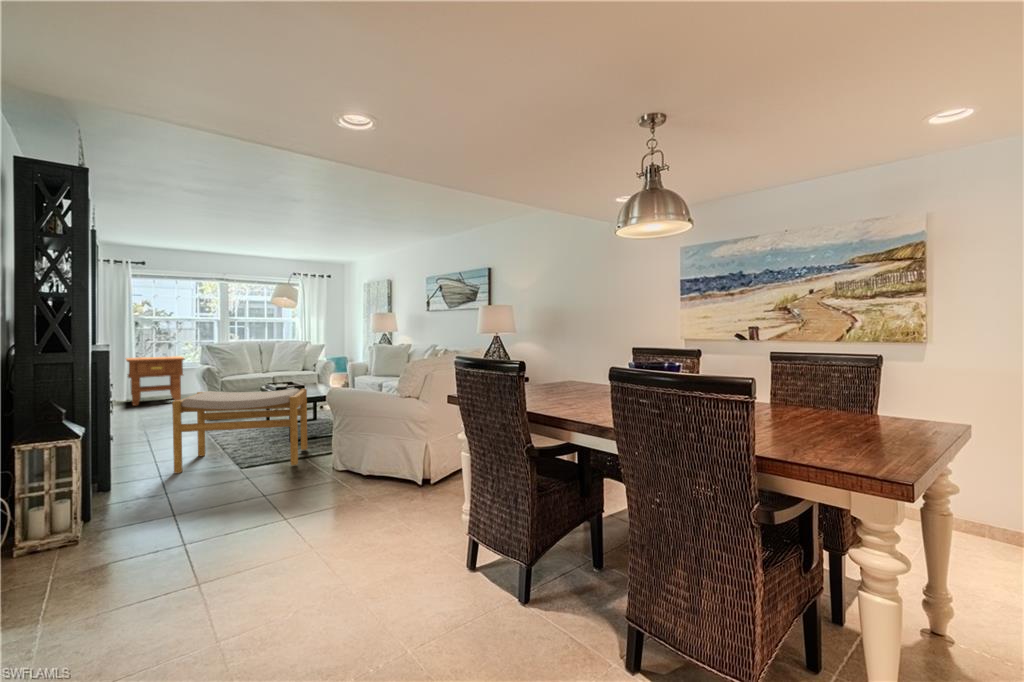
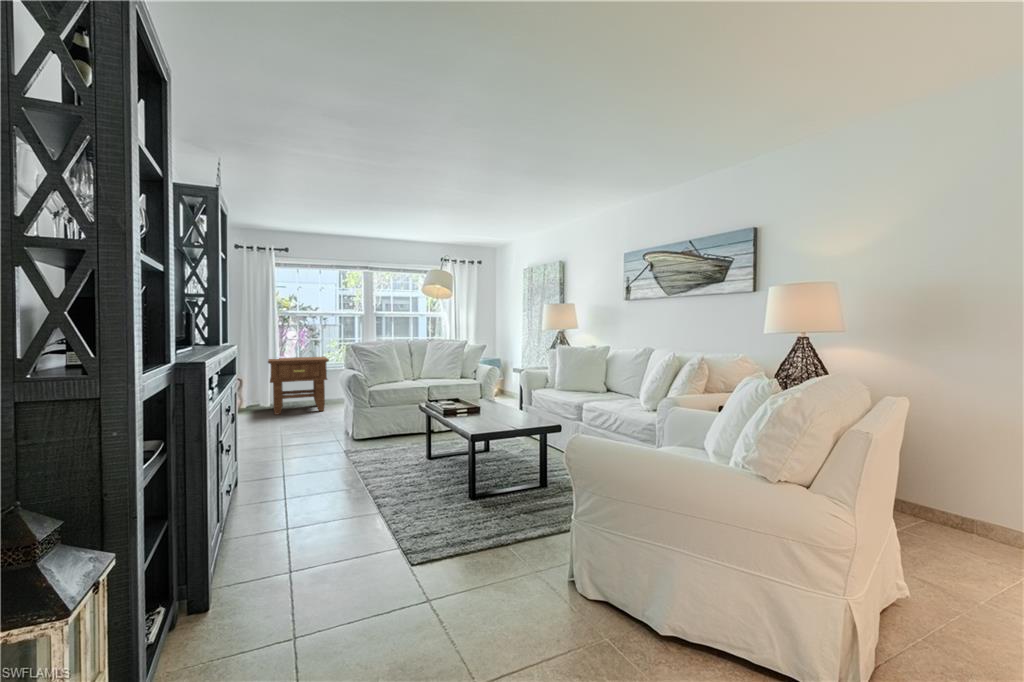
footstool: present [172,388,307,473] -> none [304,422,509,577]

